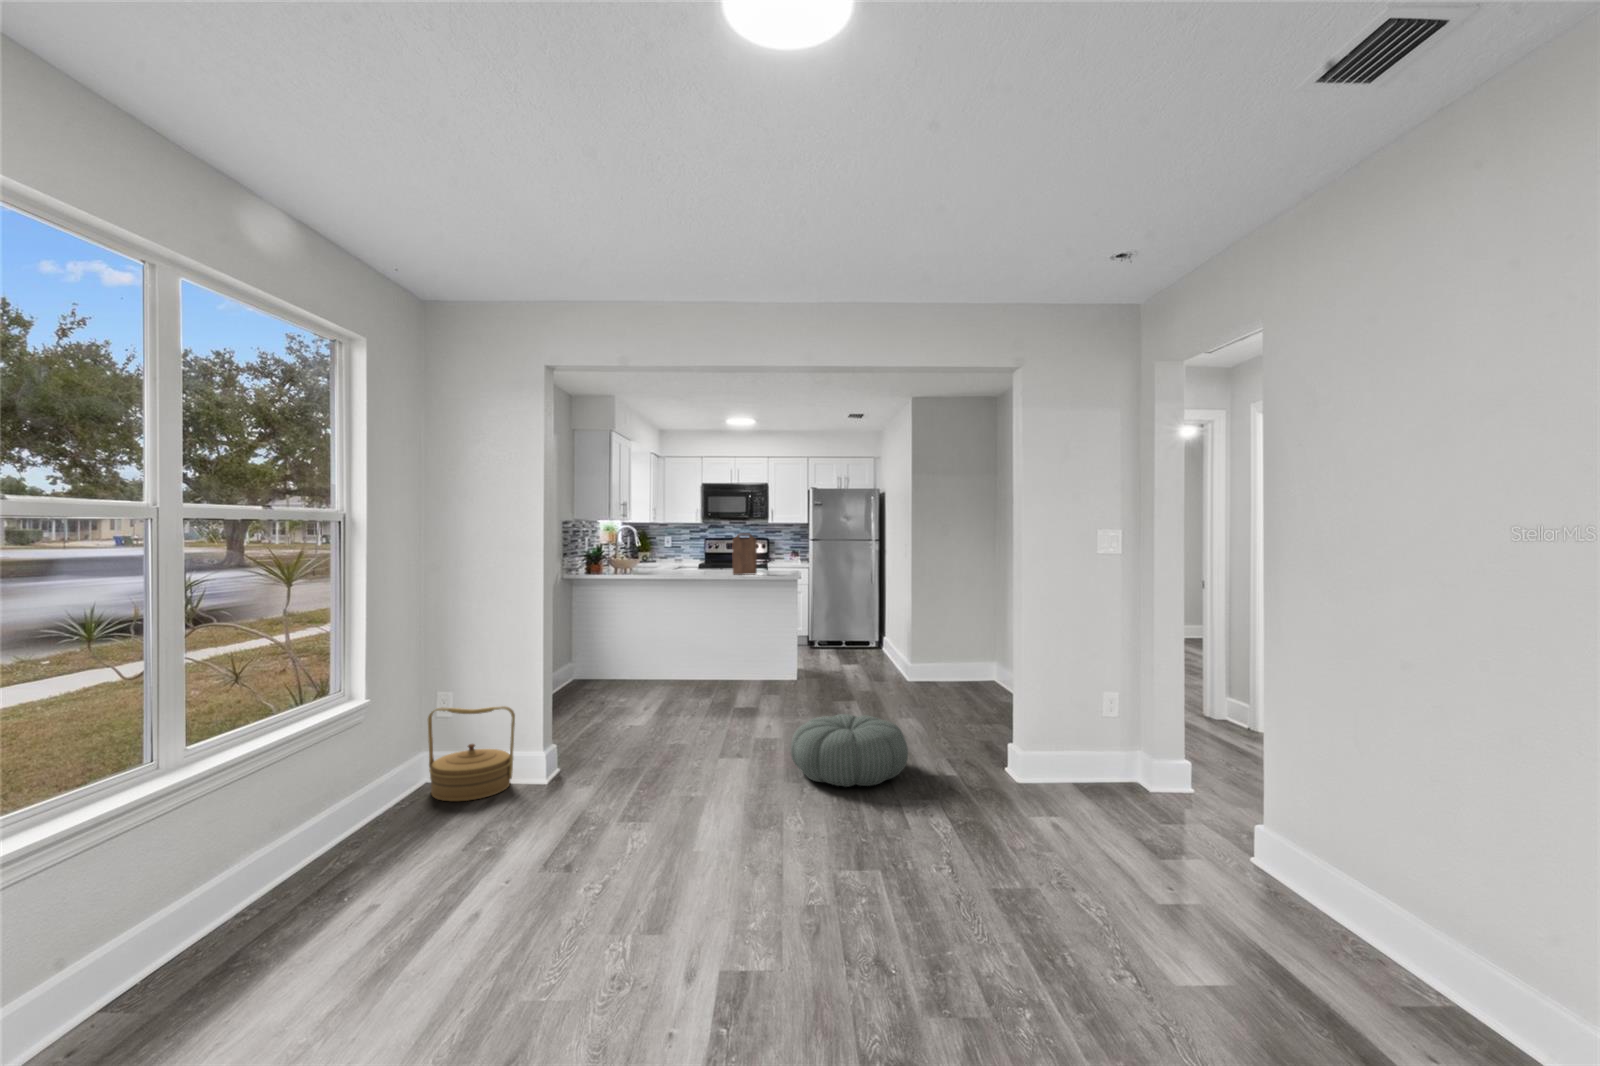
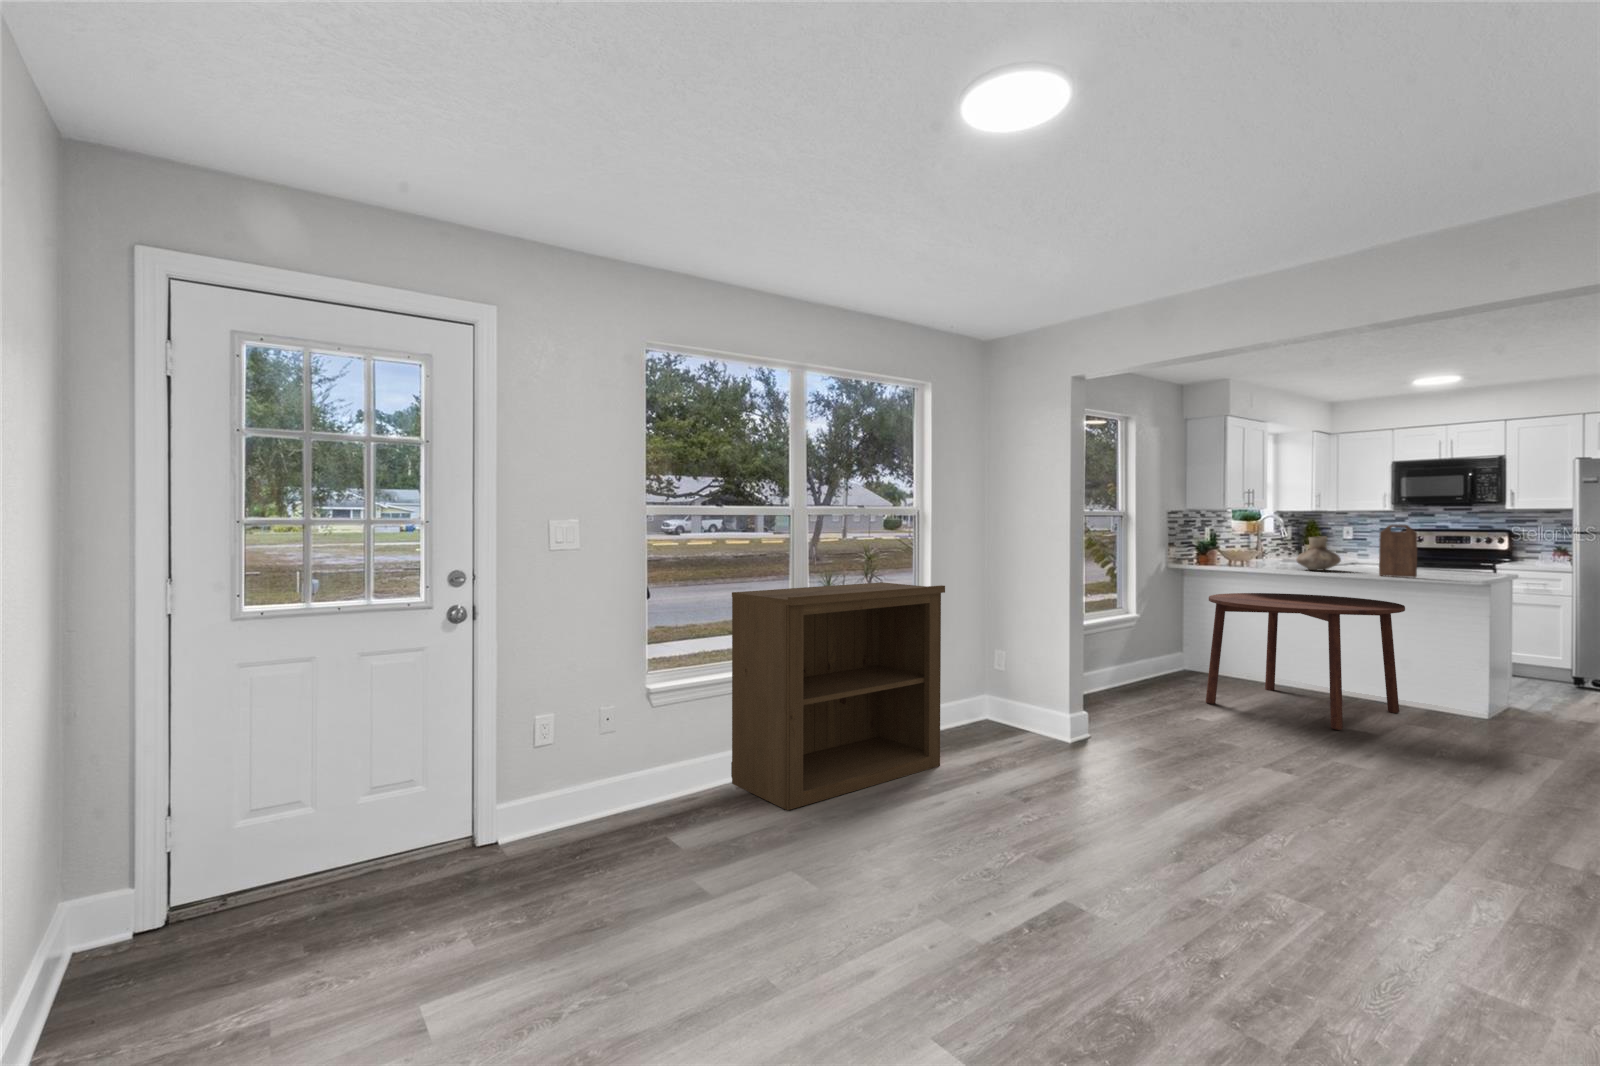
vase: none [668,544,701,573] -> present [1296,537,1341,571]
dining table: none [617,594,761,705] -> present [1206,593,1405,730]
bookshelf: none [28,613,424,1041] -> present [731,582,945,810]
woven basket: present [428,706,515,801] -> none [978,665,1043,744]
pouf: present [791,714,908,787] -> none [1325,753,1510,851]

